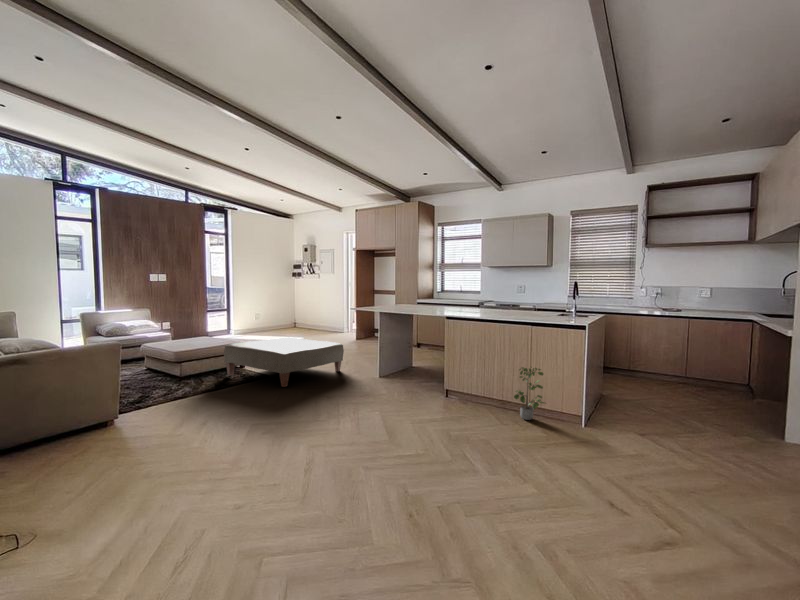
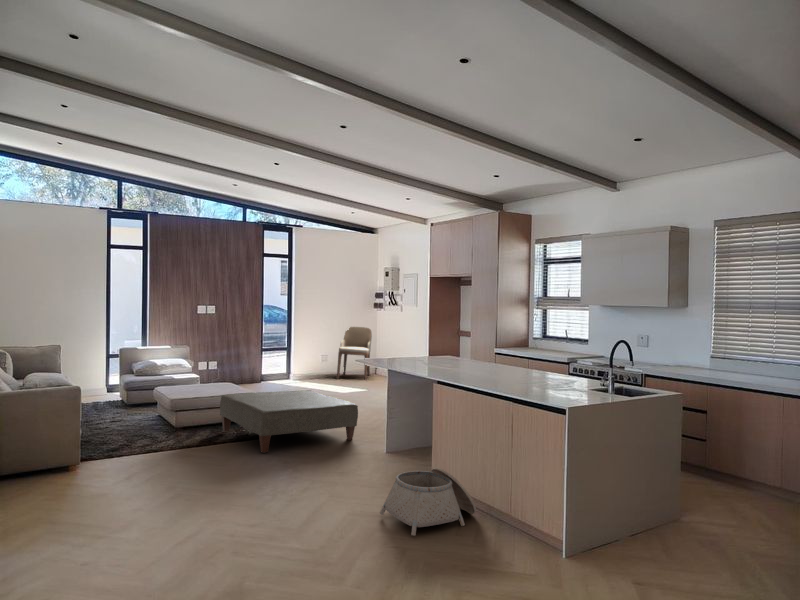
armchair: none [270,291,295,332] -> present [337,327,372,380]
potted plant: present [514,367,544,420] -> none [490,461,530,542]
basket: none [430,378,493,426] -> present [380,468,476,535]

